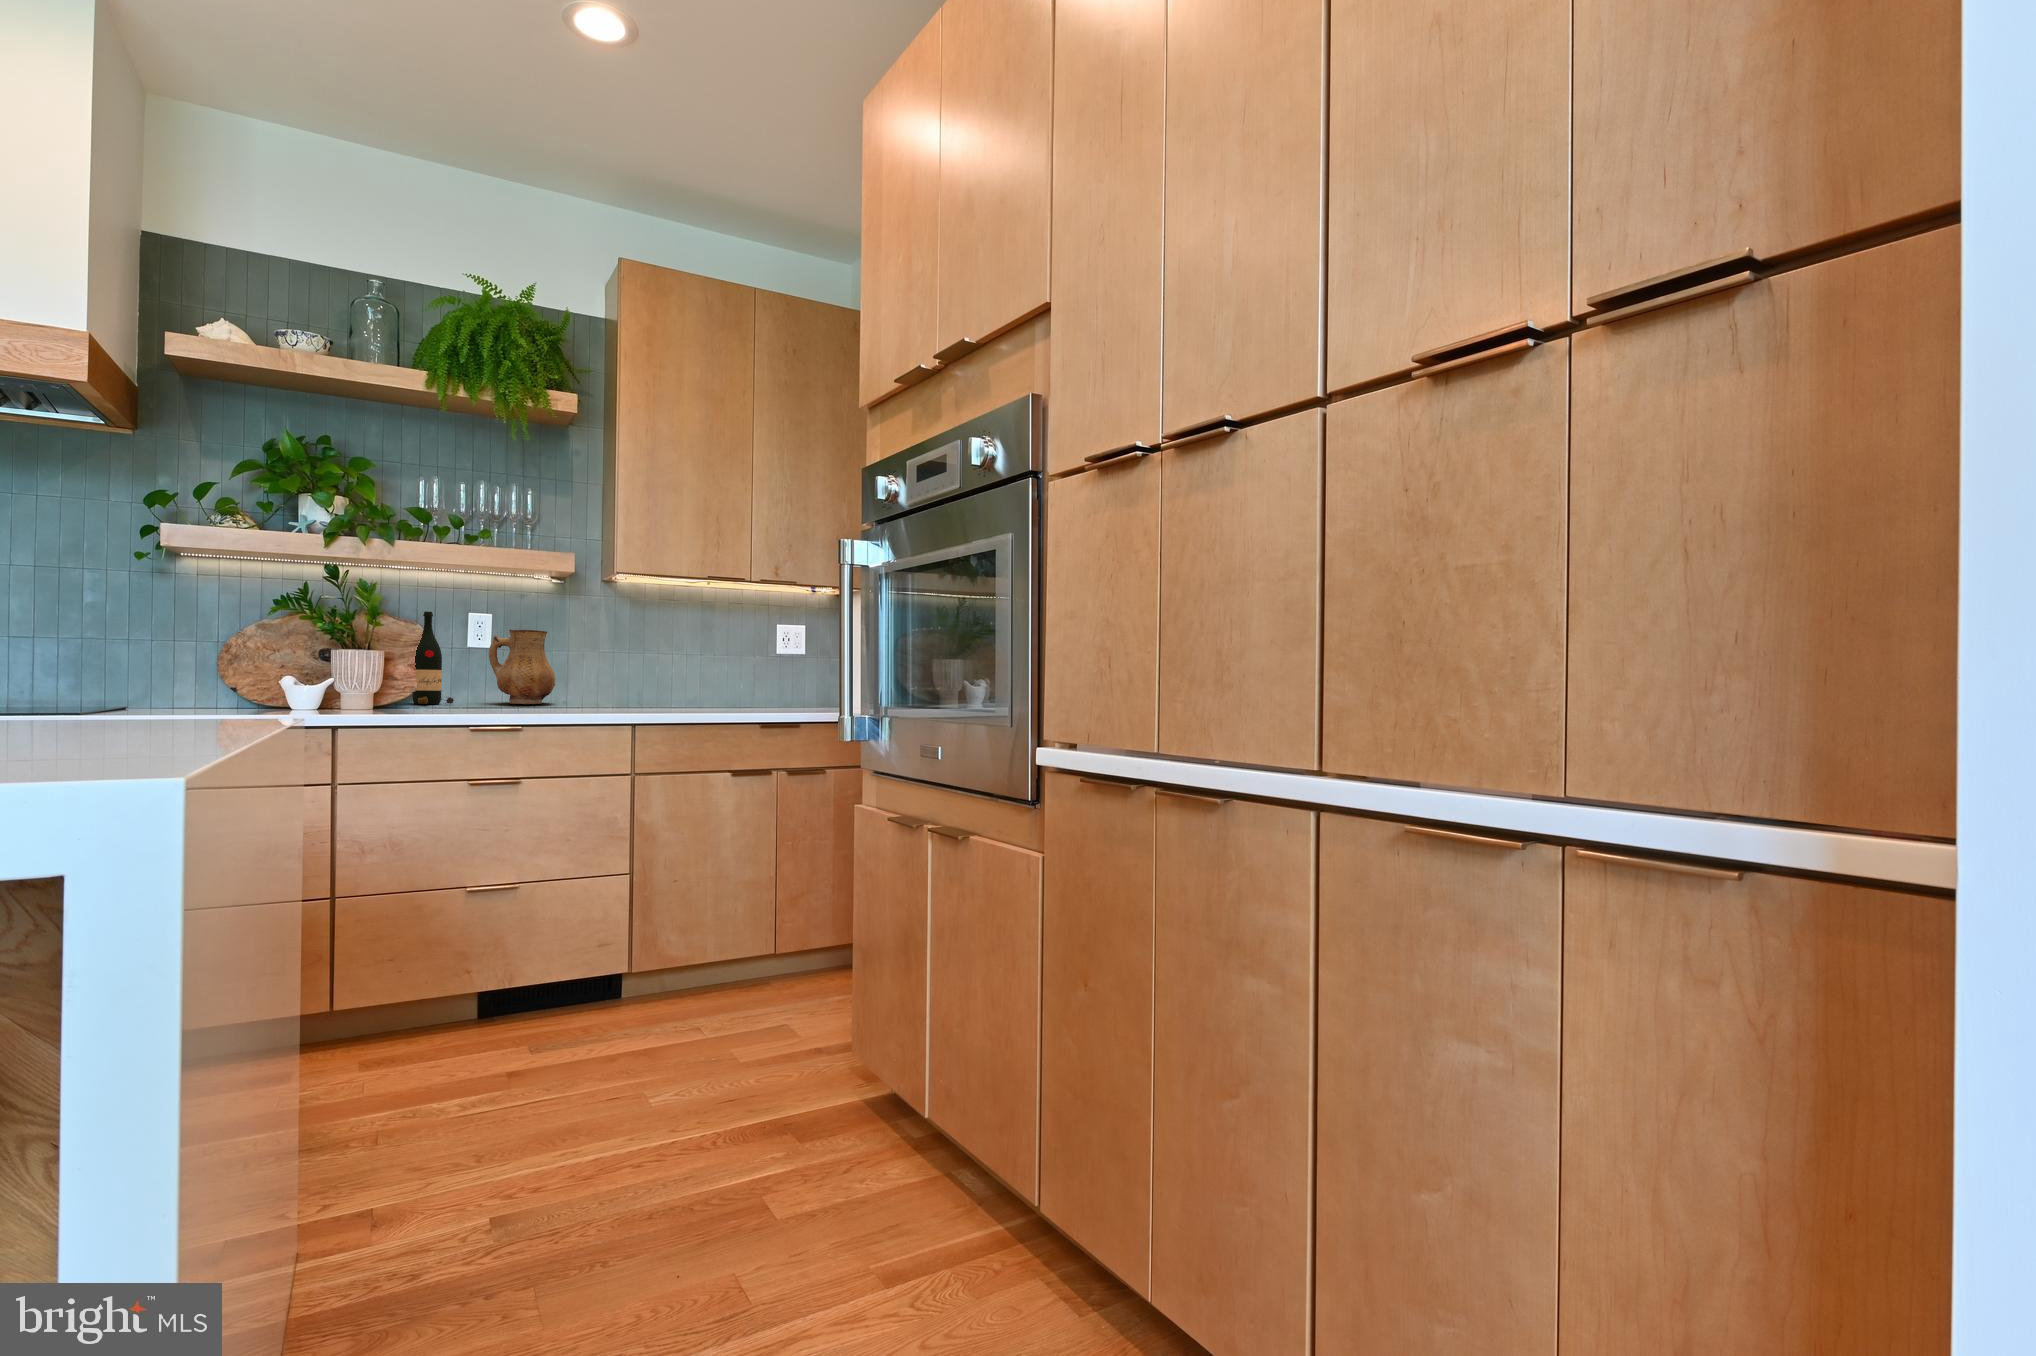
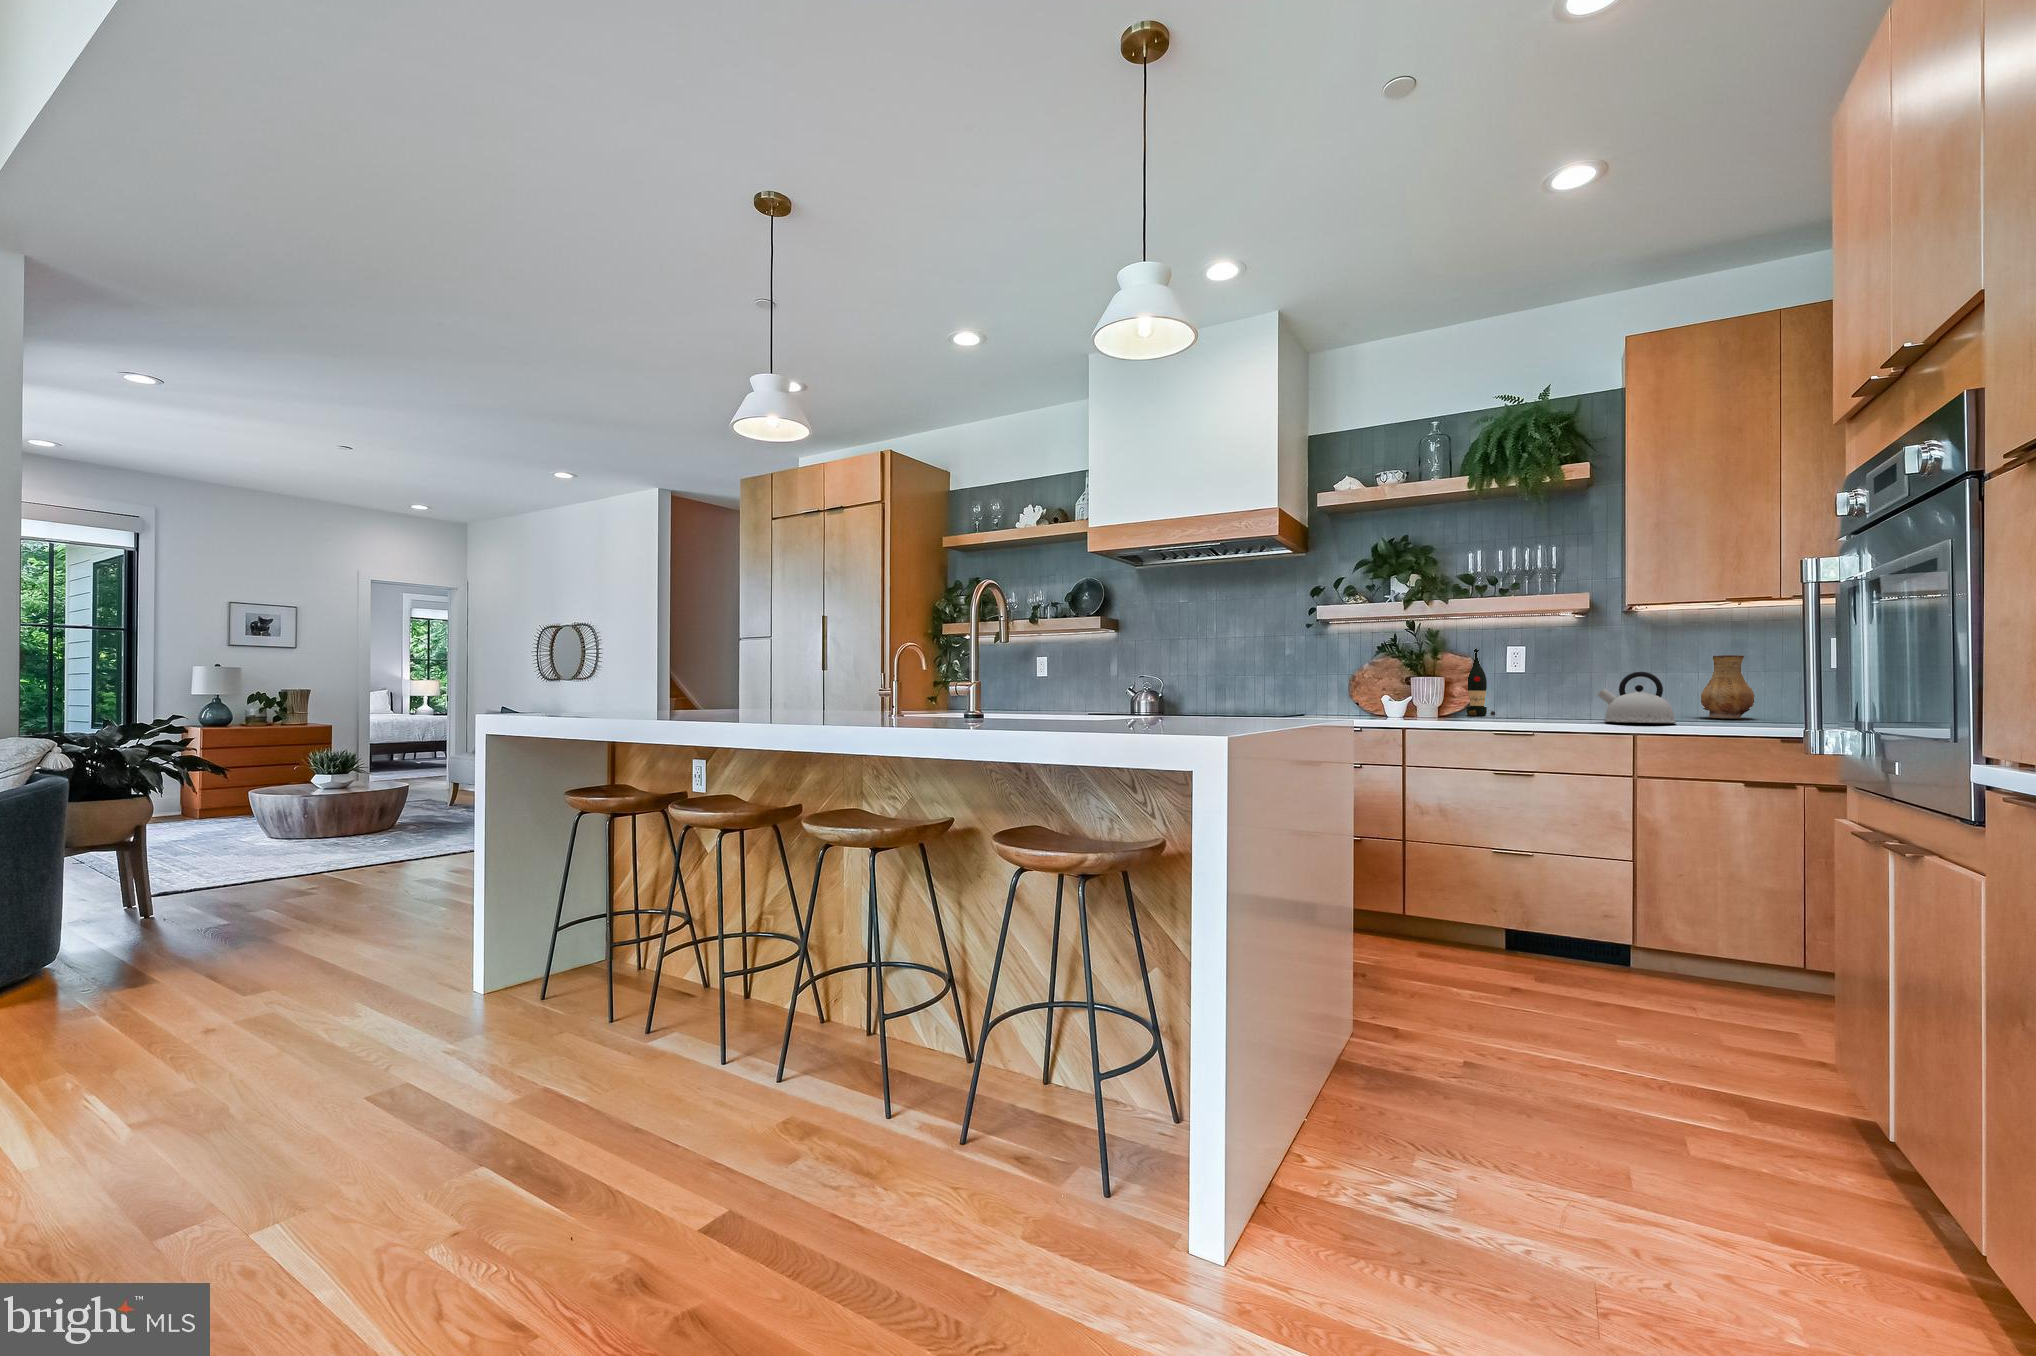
ceramic pitcher: present [489,629,555,704] -> present [1701,655,1755,718]
kettle: none [583,650,663,709] -> present [1597,672,1676,723]

